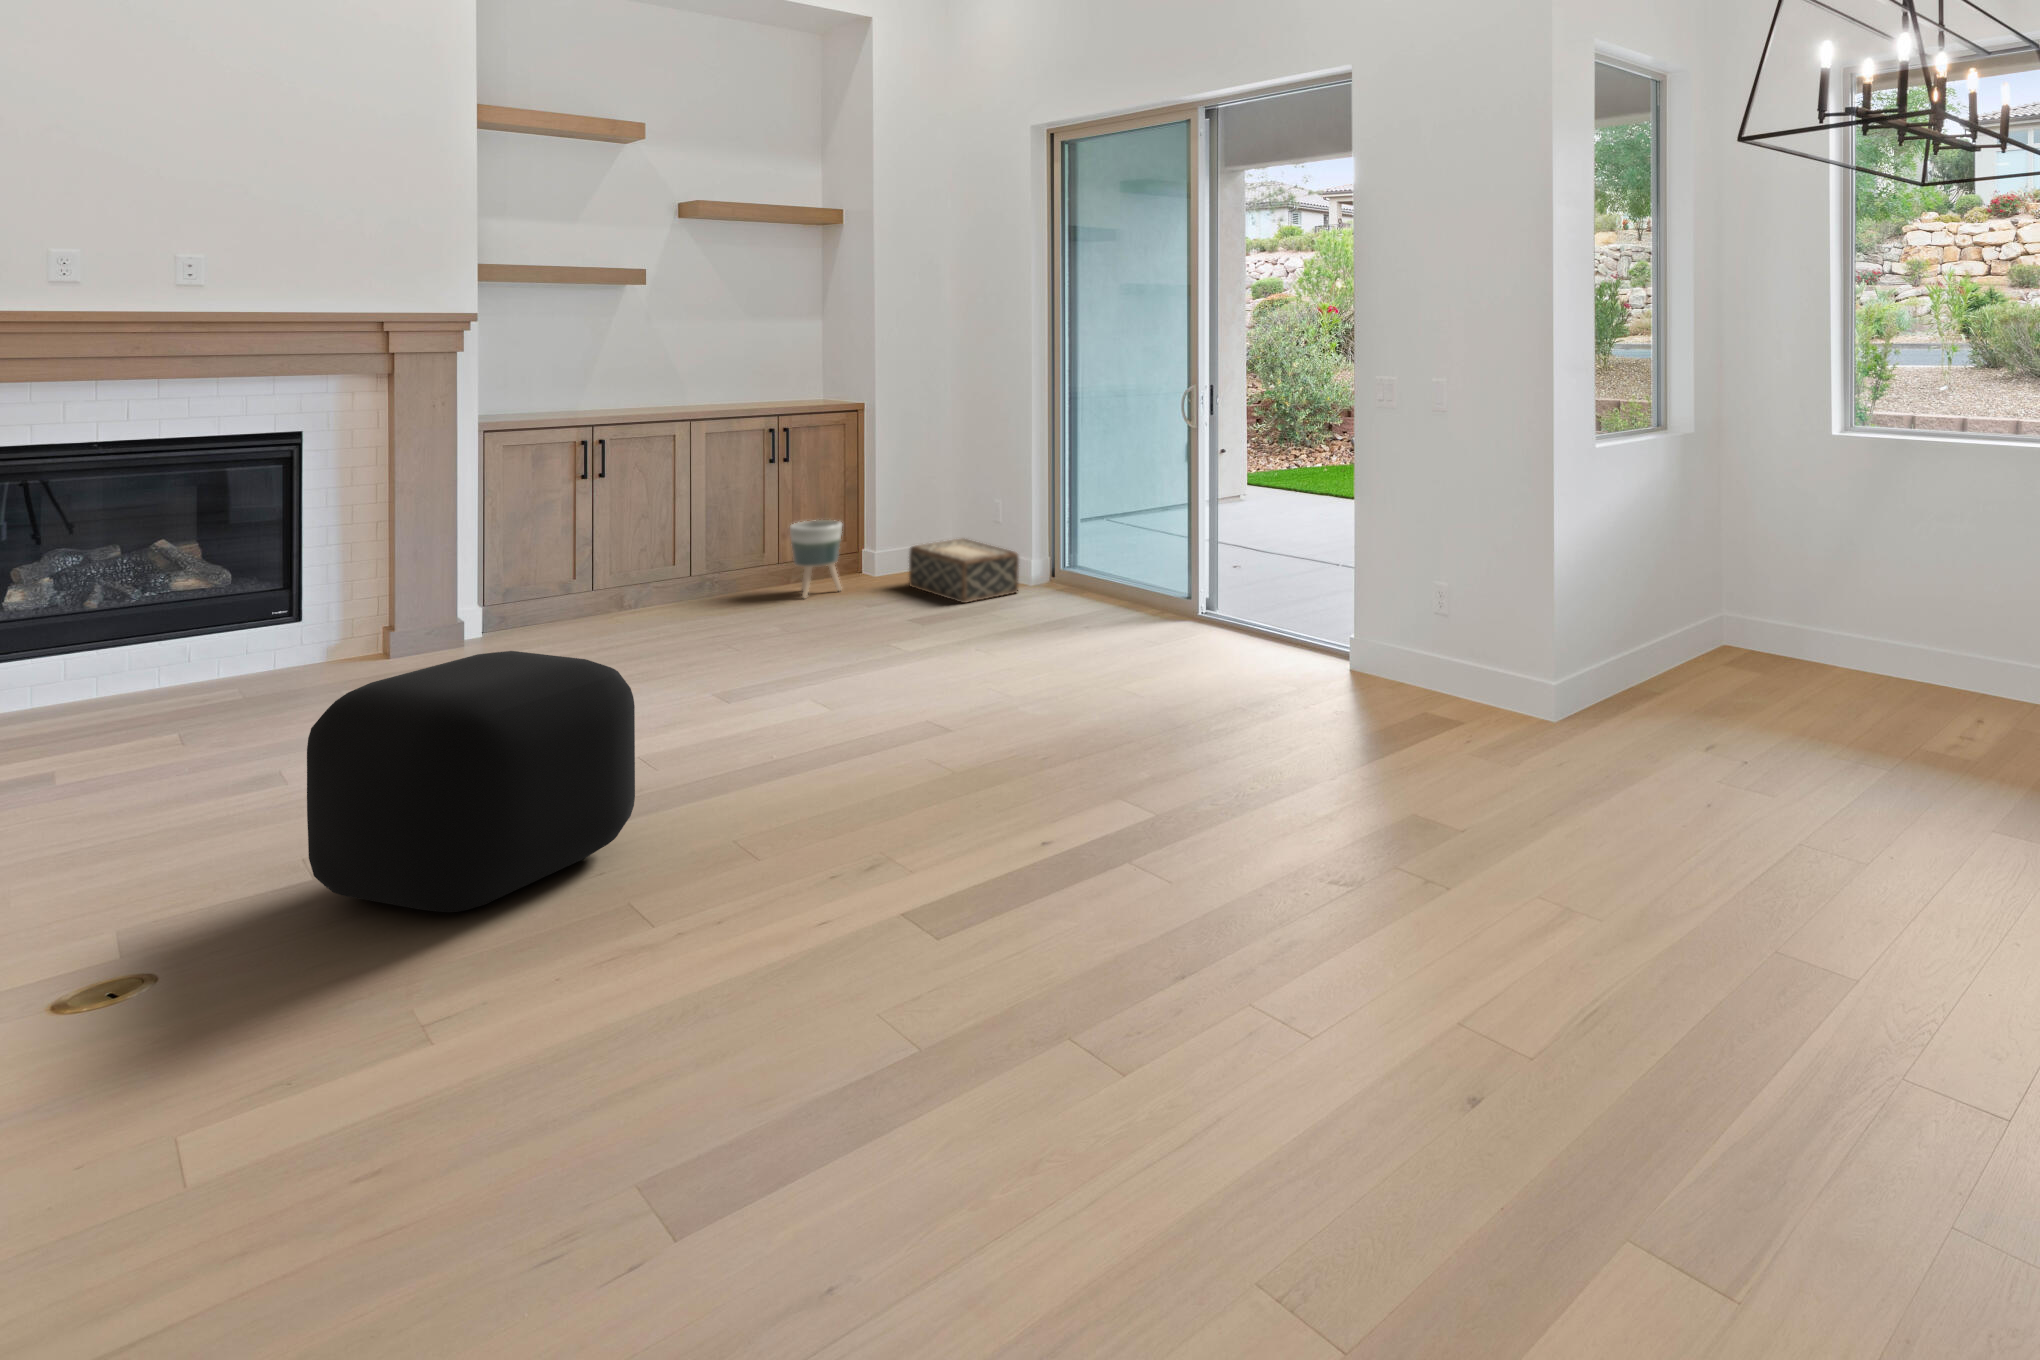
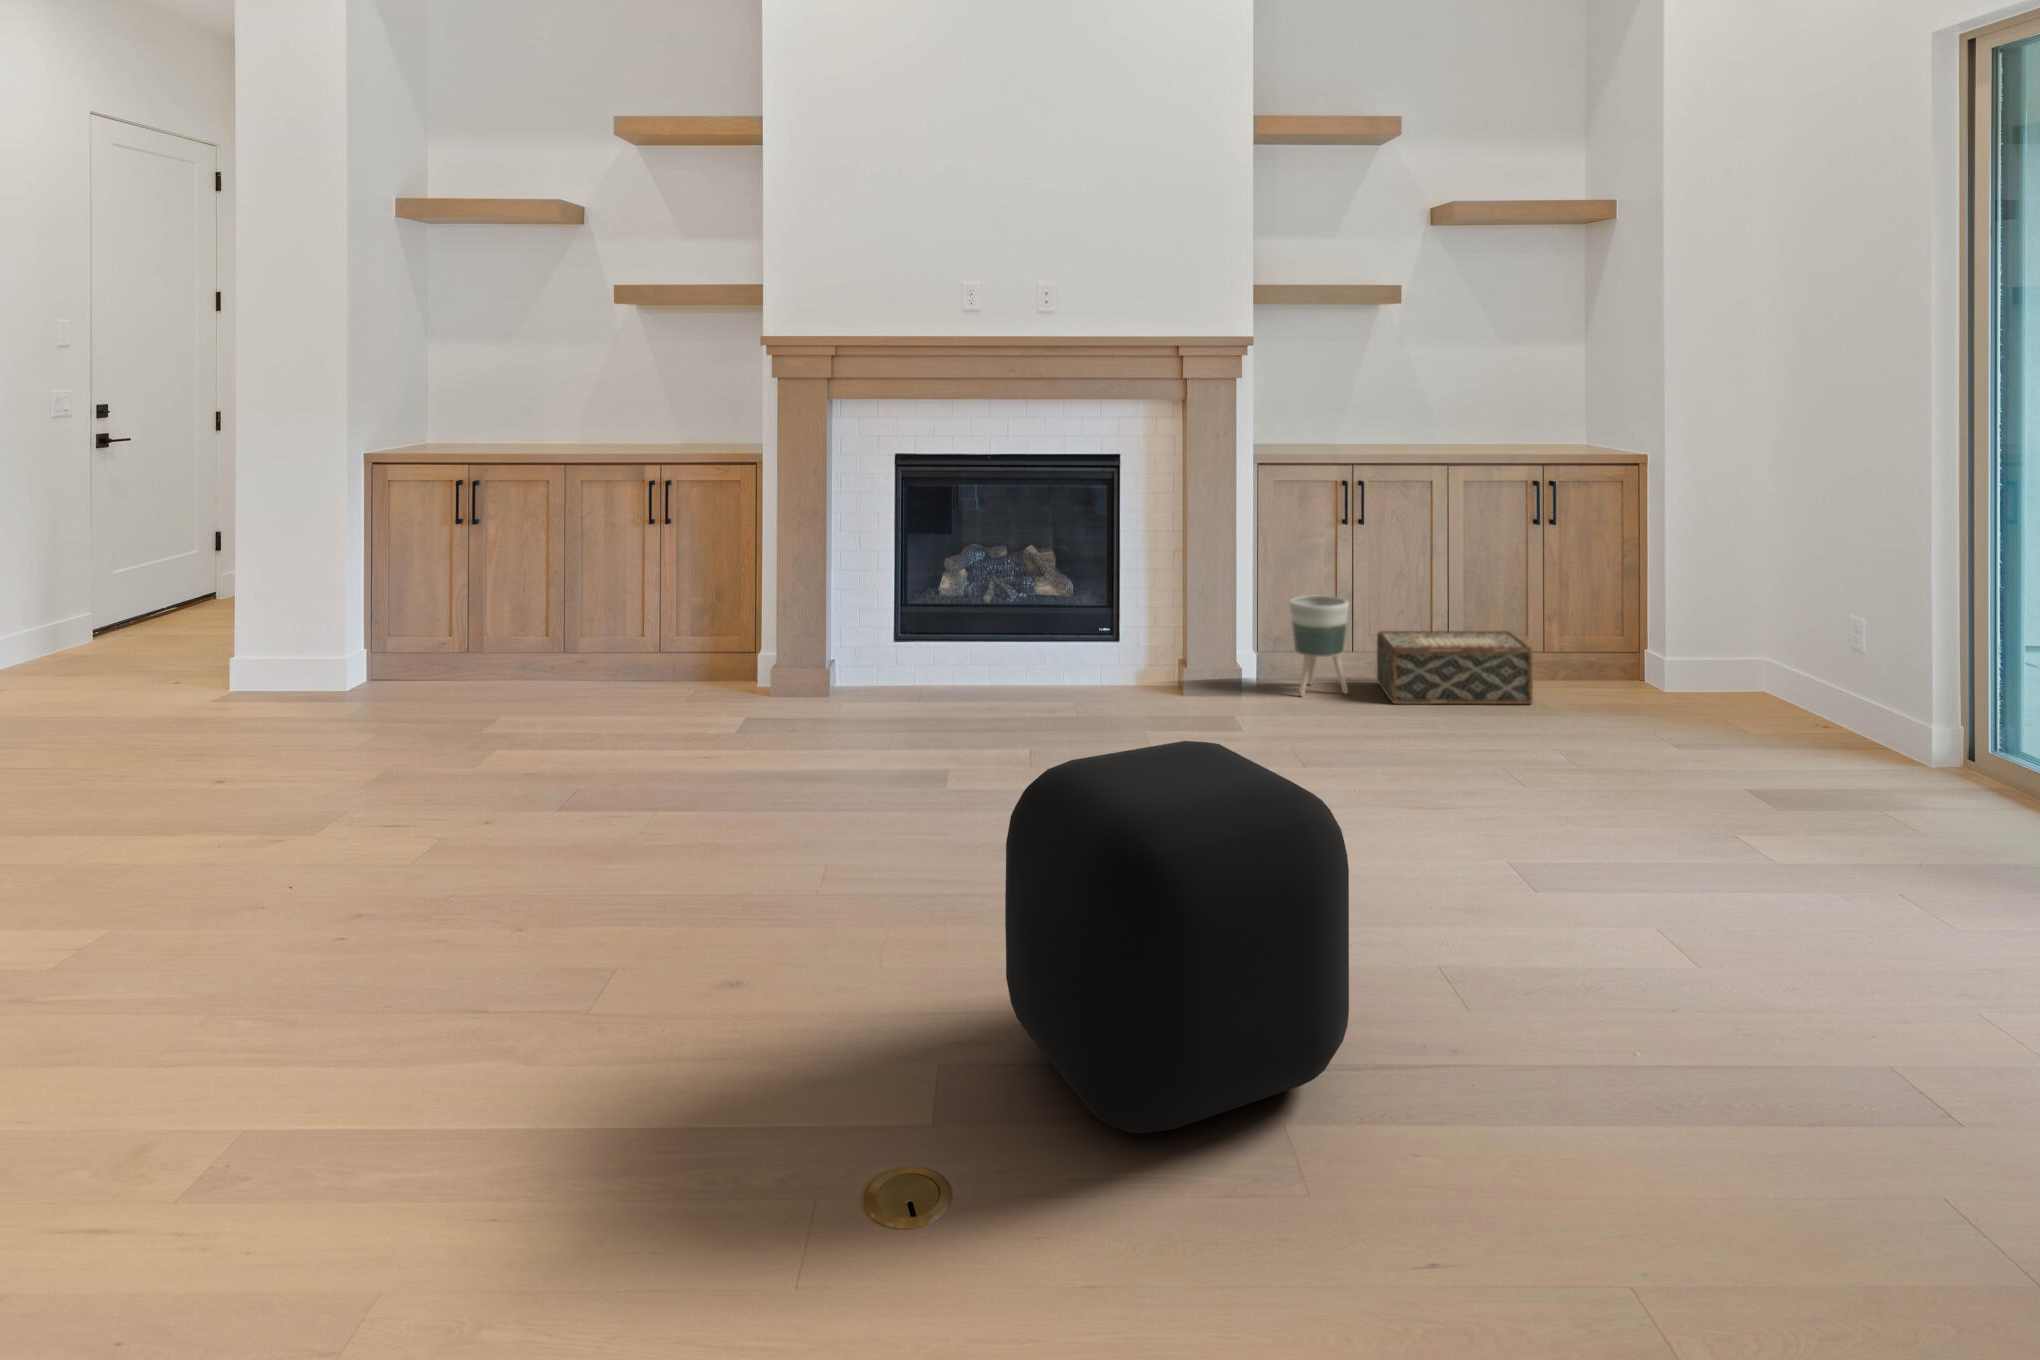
planter: present [790,520,842,598] -> present [1289,595,1349,696]
woven basket: present [909,539,1019,603] -> present [1377,631,1533,704]

